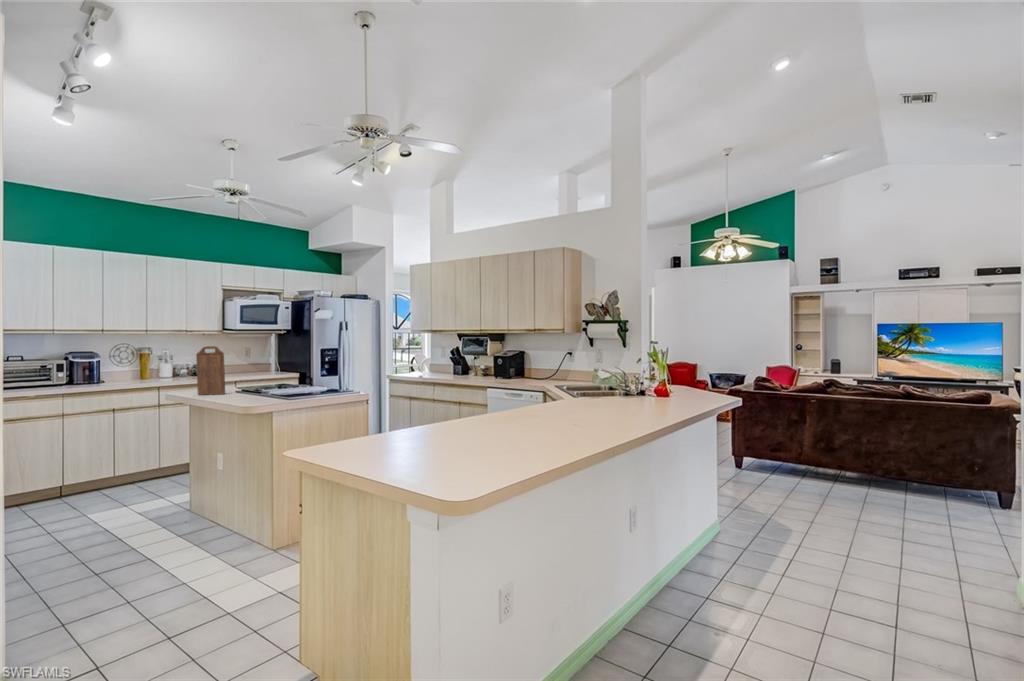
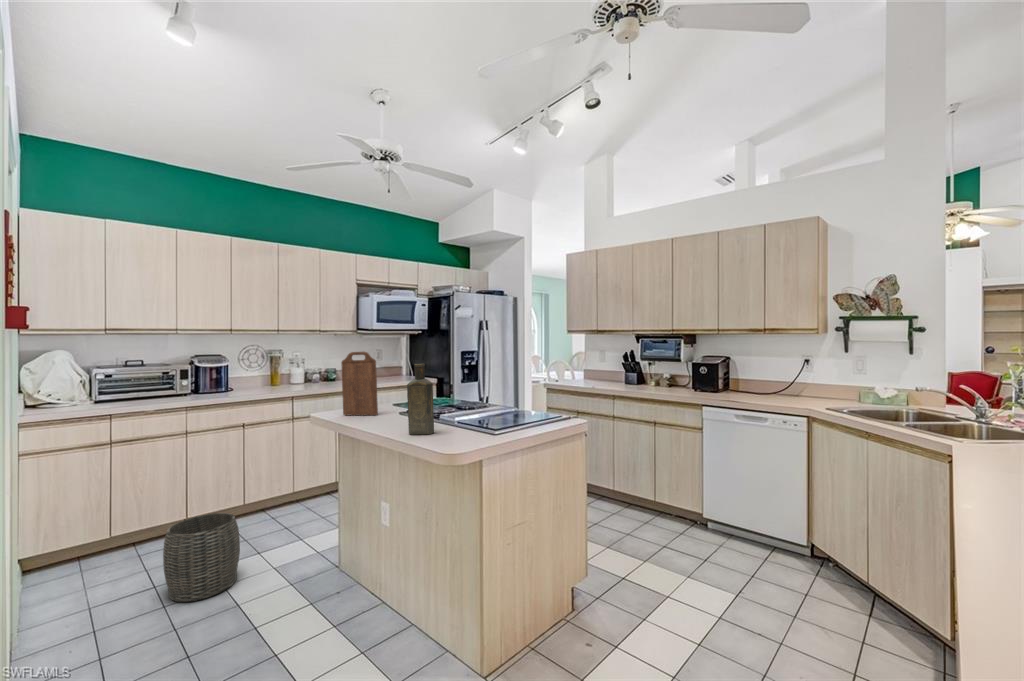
bottle: none [237,352,257,401] -> present [407,364,434,435]
woven basket: none [51,471,112,531] -> present [163,513,240,602]

